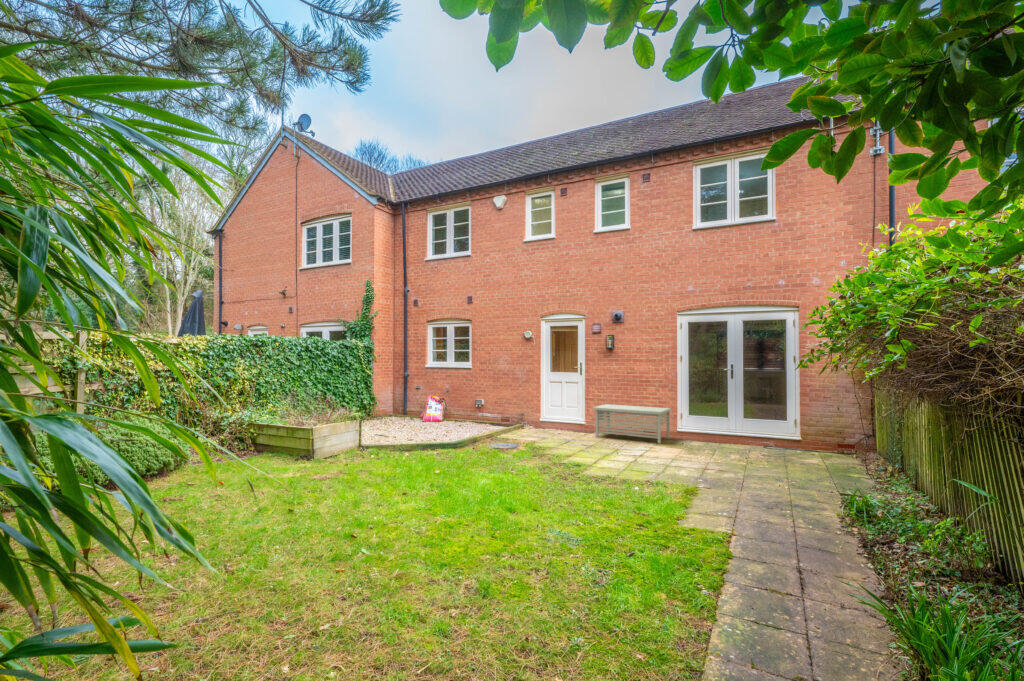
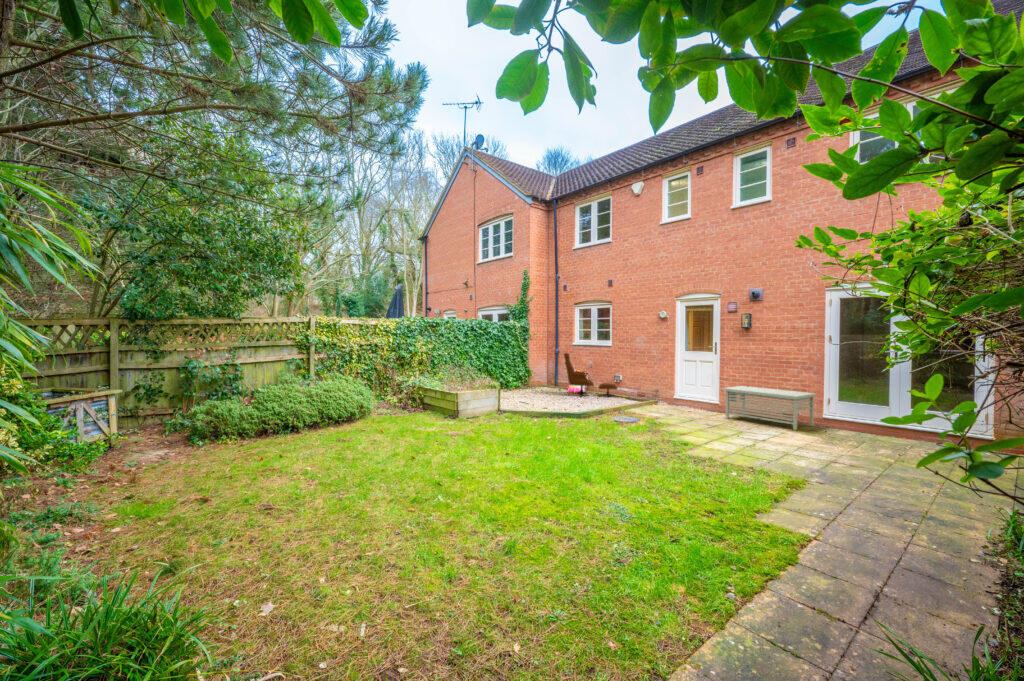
lounge chair: none [421,376,480,425] -> present [564,353,617,397]

